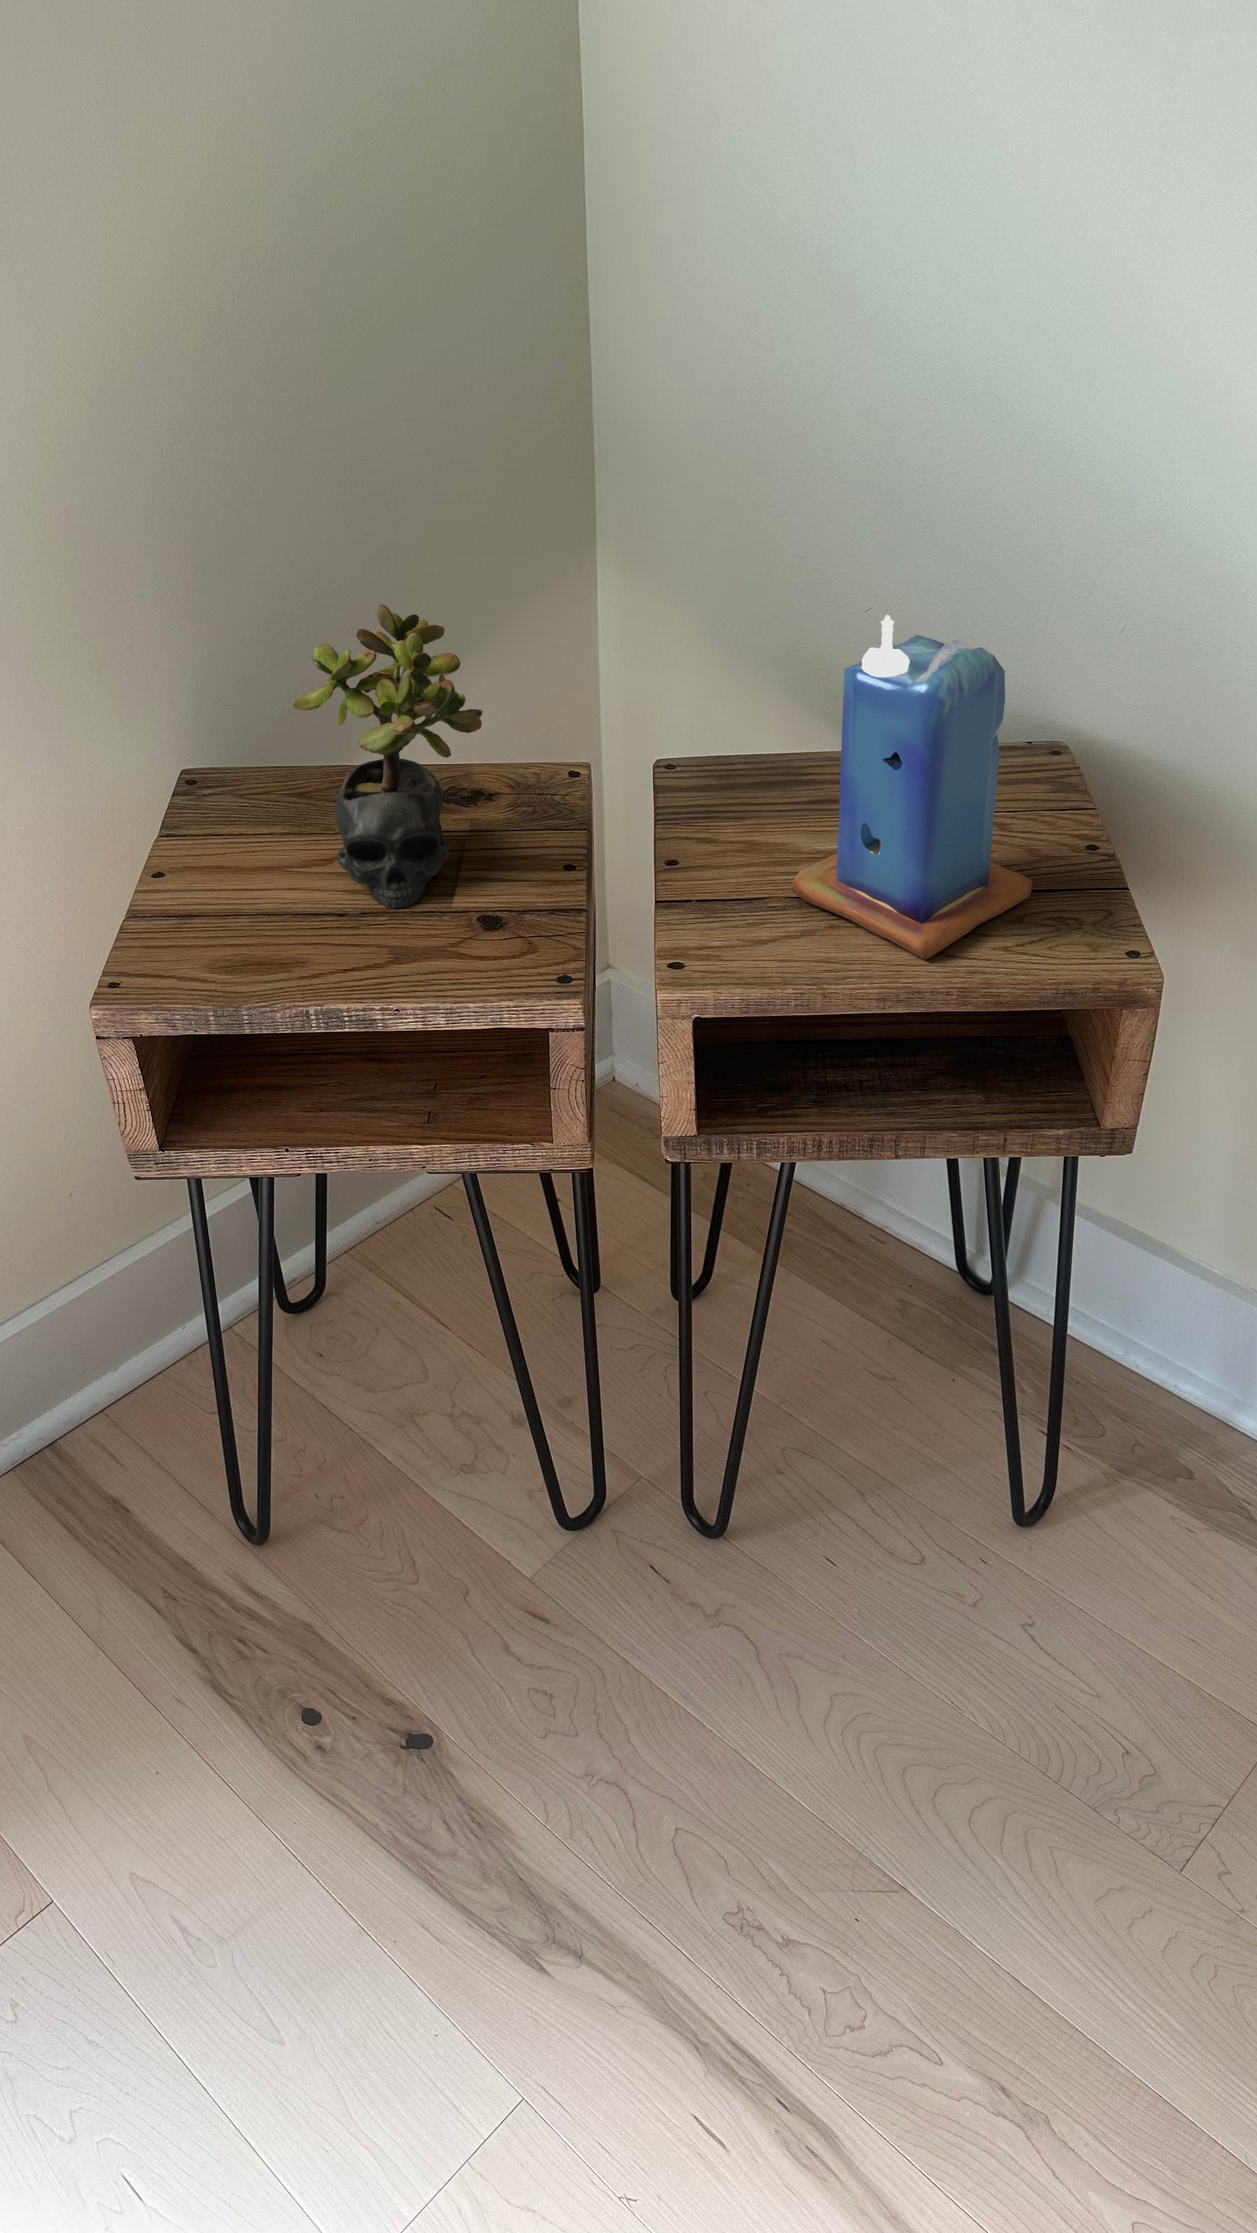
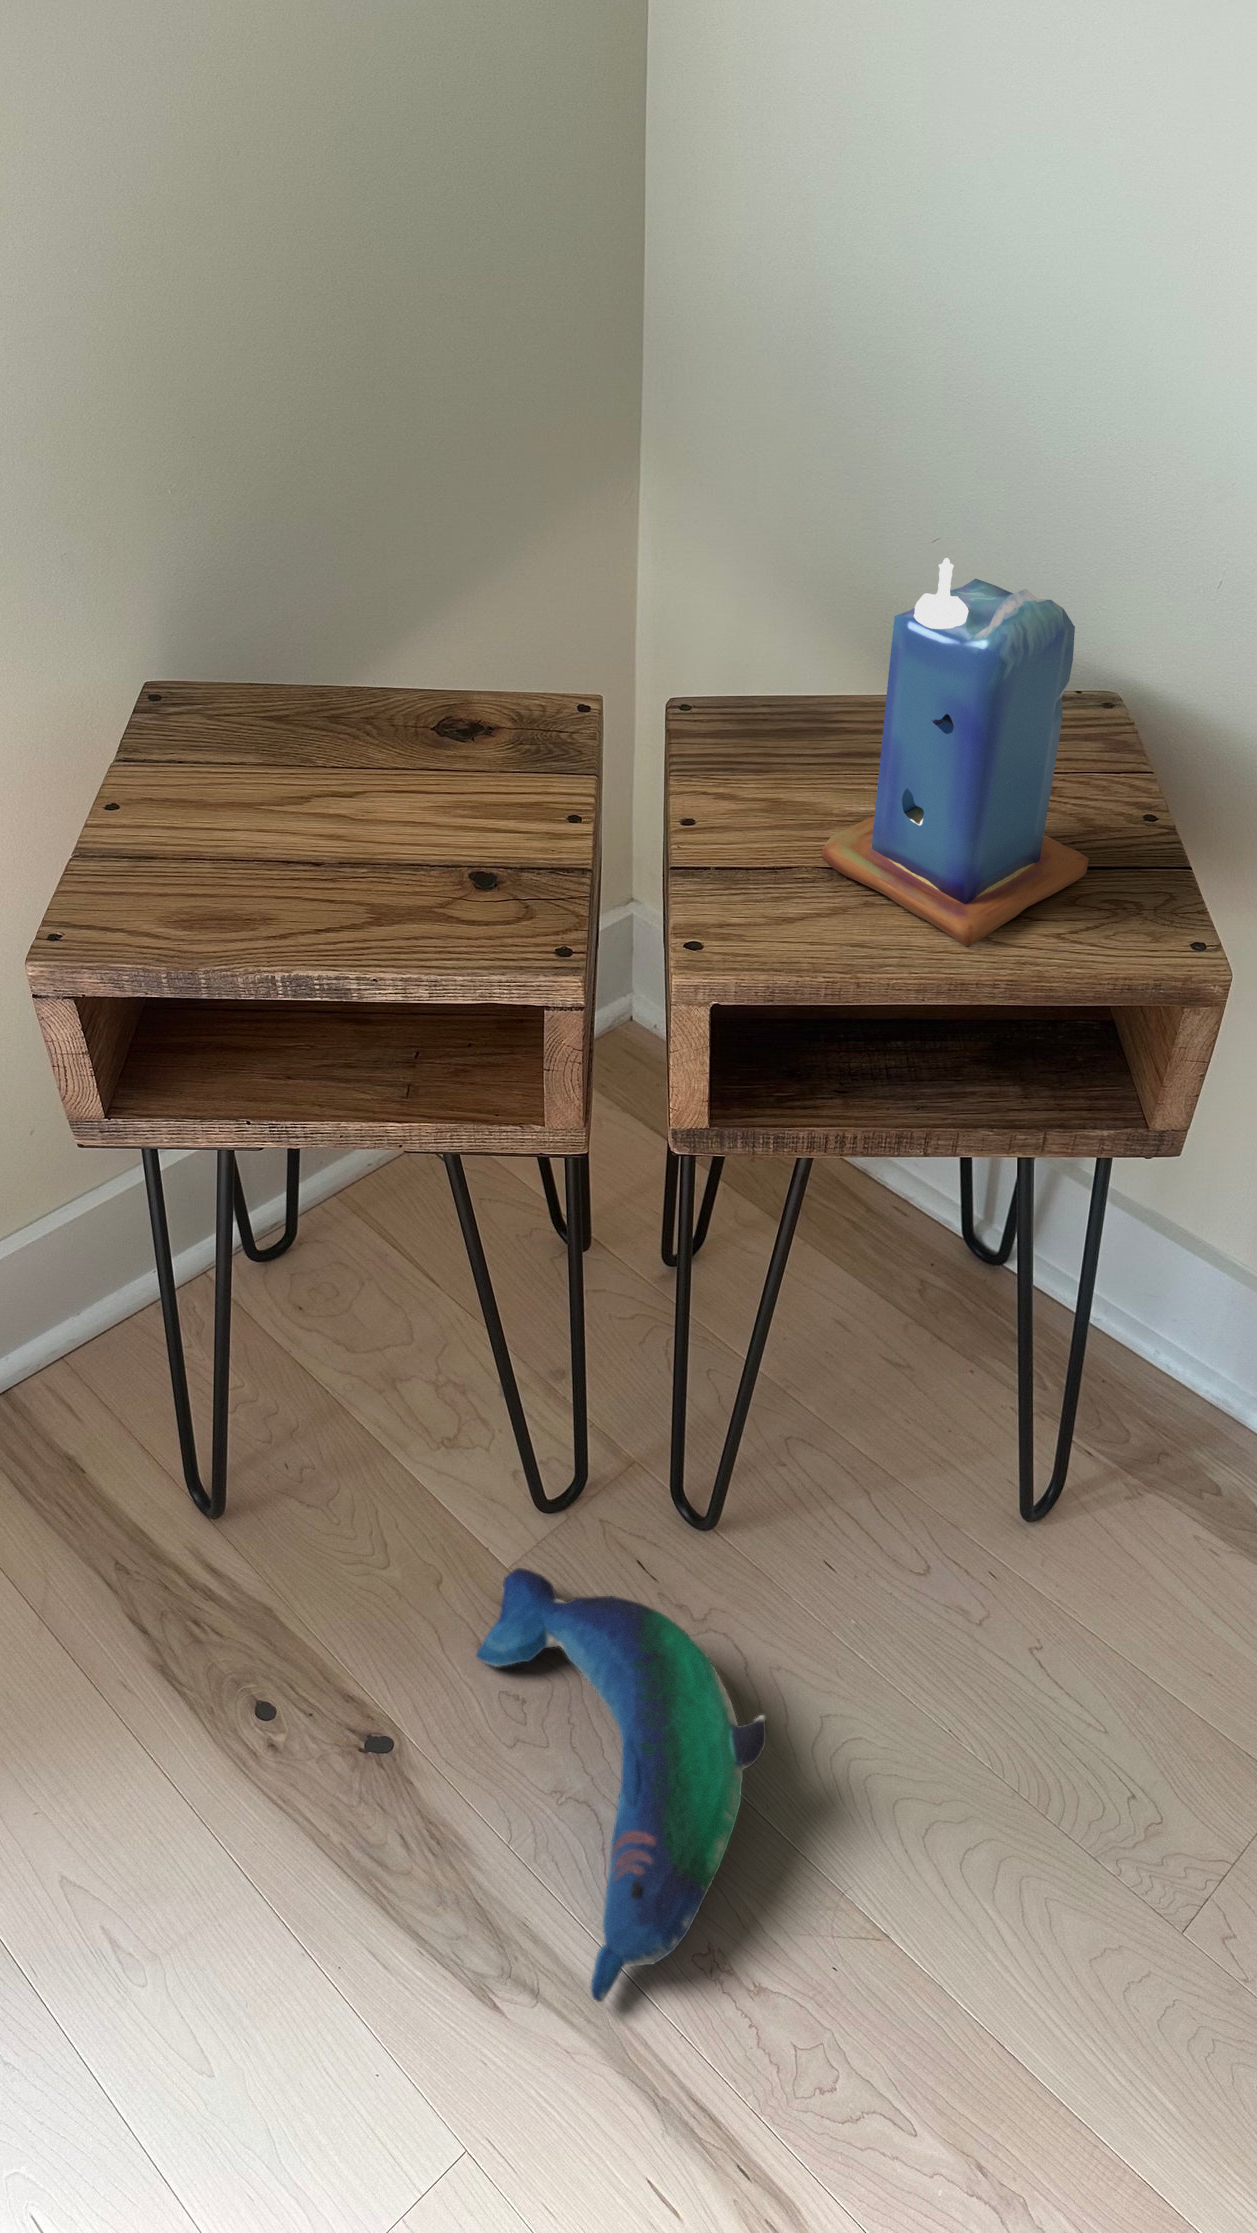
succulent plant: present [293,604,483,908] -> none [268,514,483,859]
plush toy: none [506,1574,780,1960] -> present [476,1568,766,2002]

